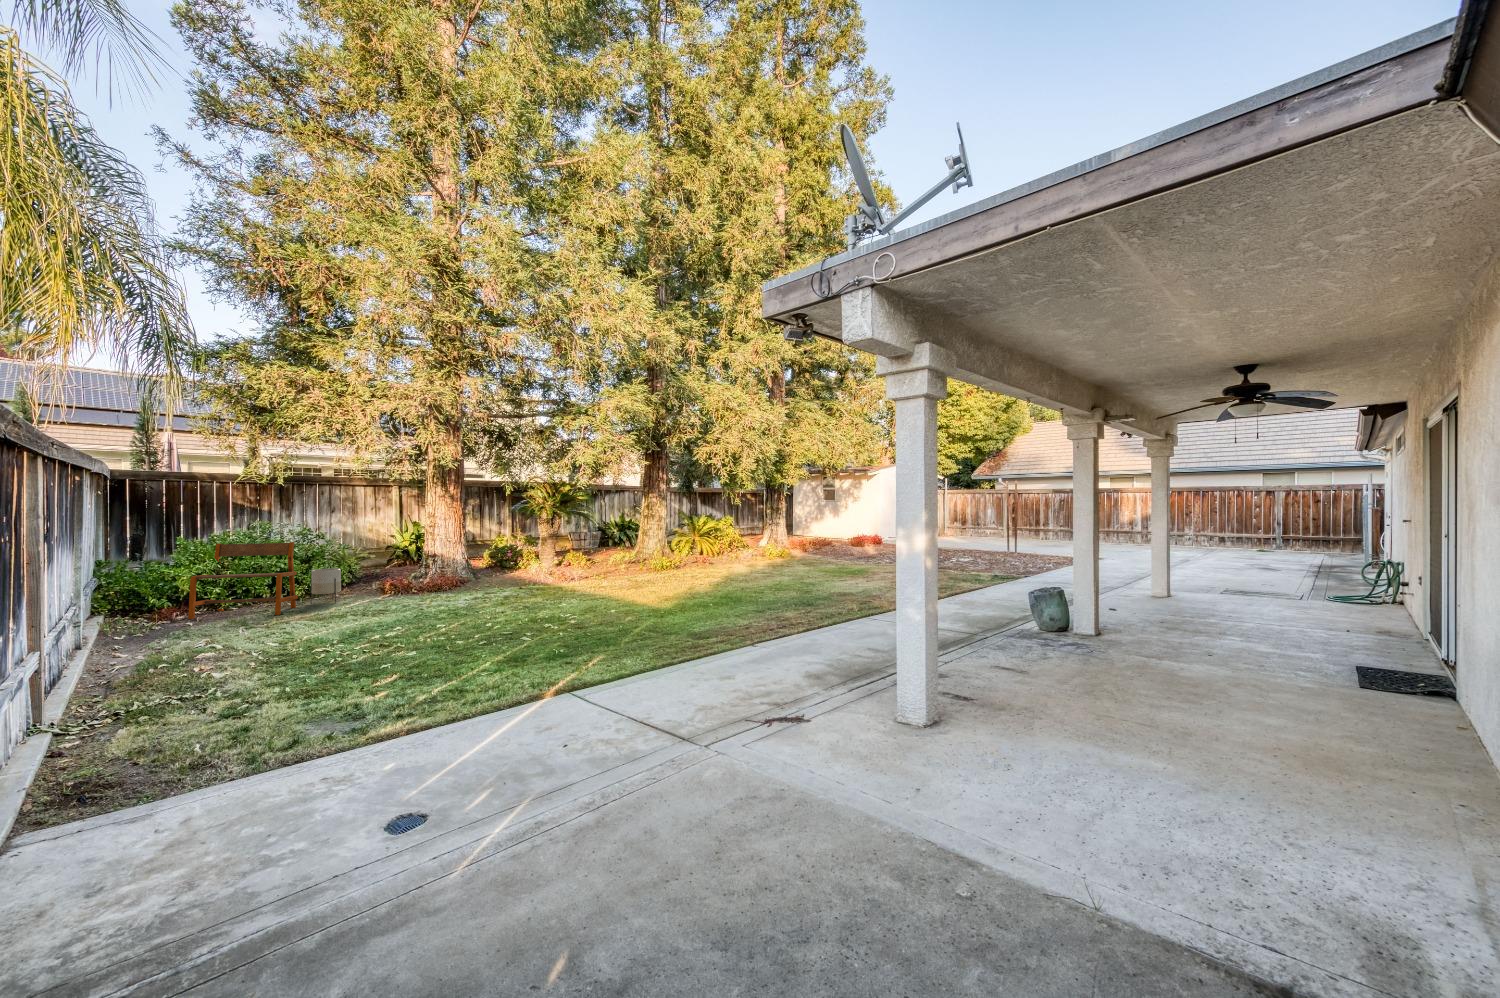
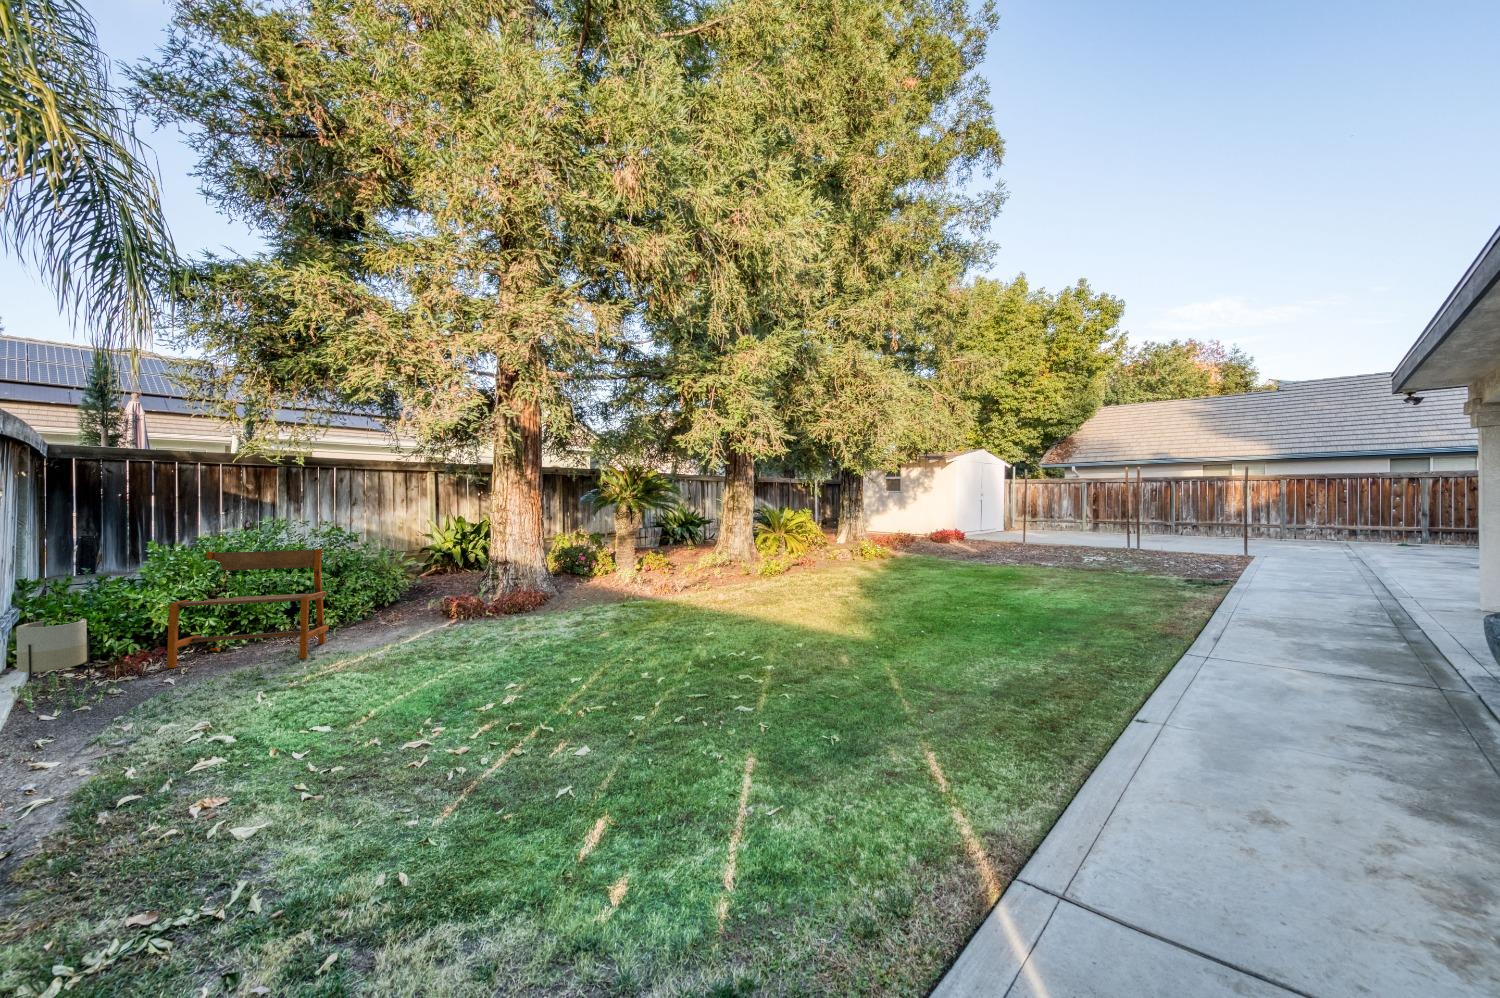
planter: present [311,568,341,603] -> present [16,618,90,683]

